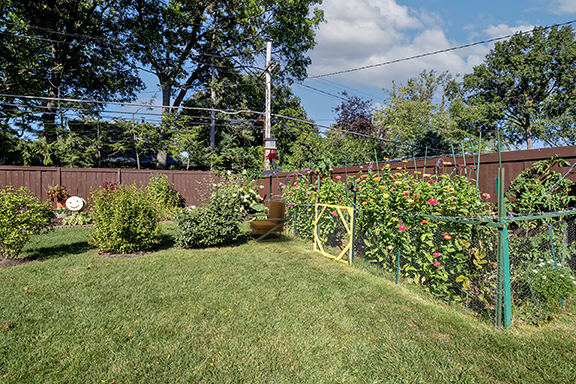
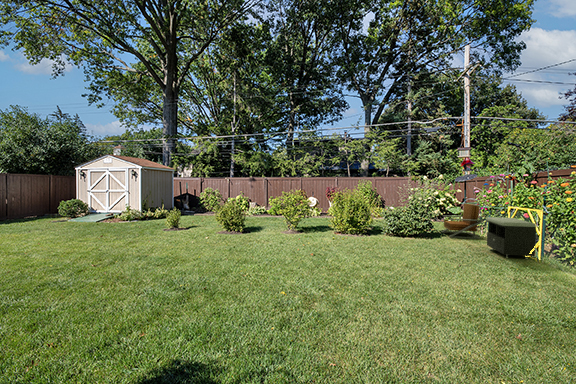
storage bench: none [296,216,346,265] -> present [486,217,536,259]

